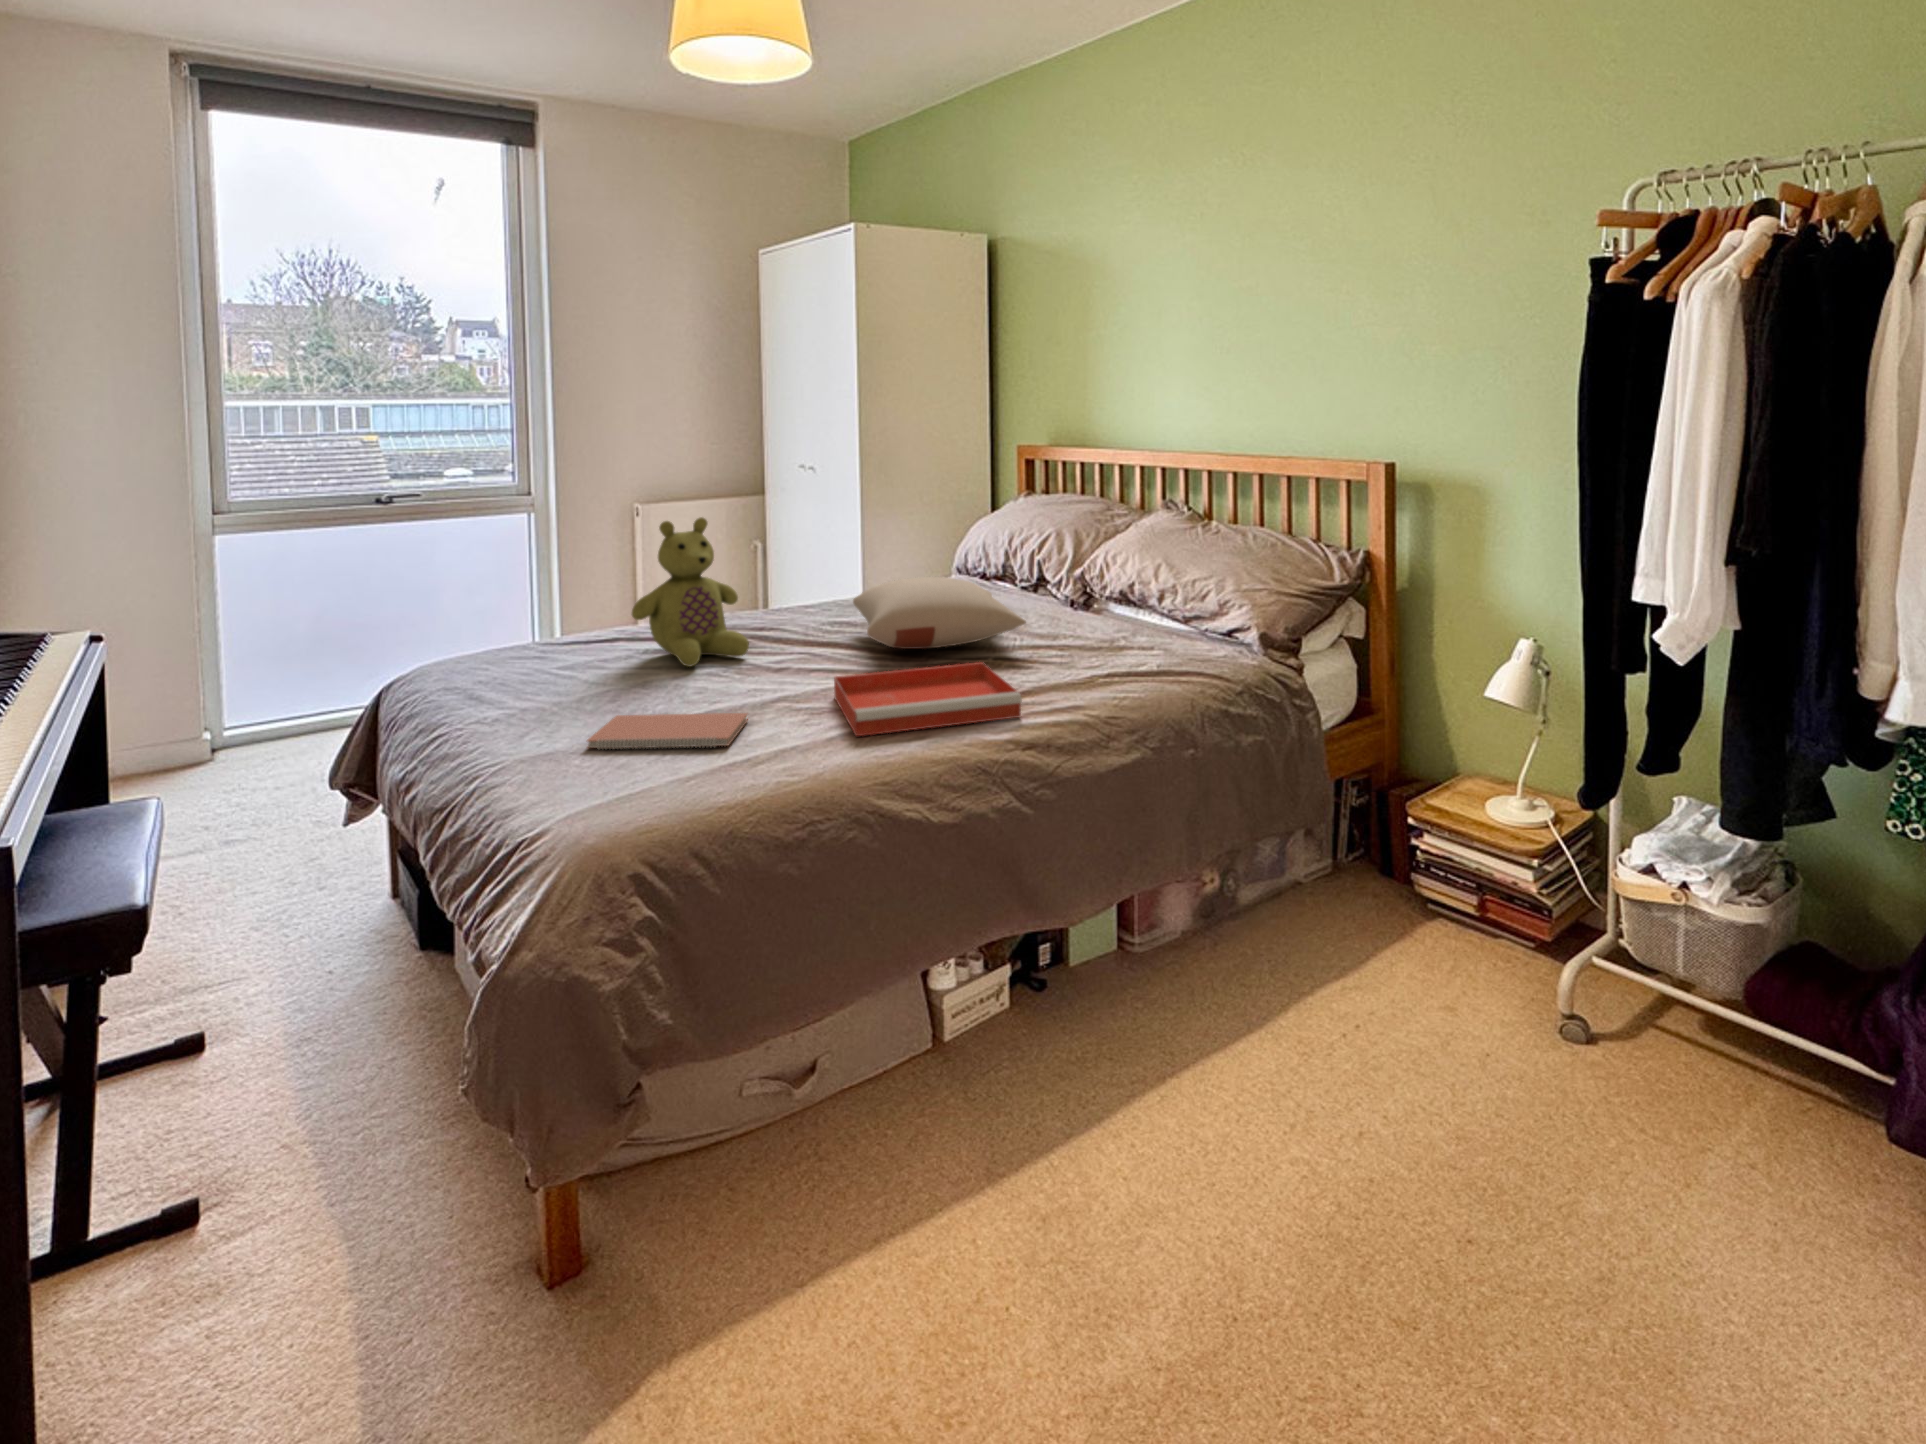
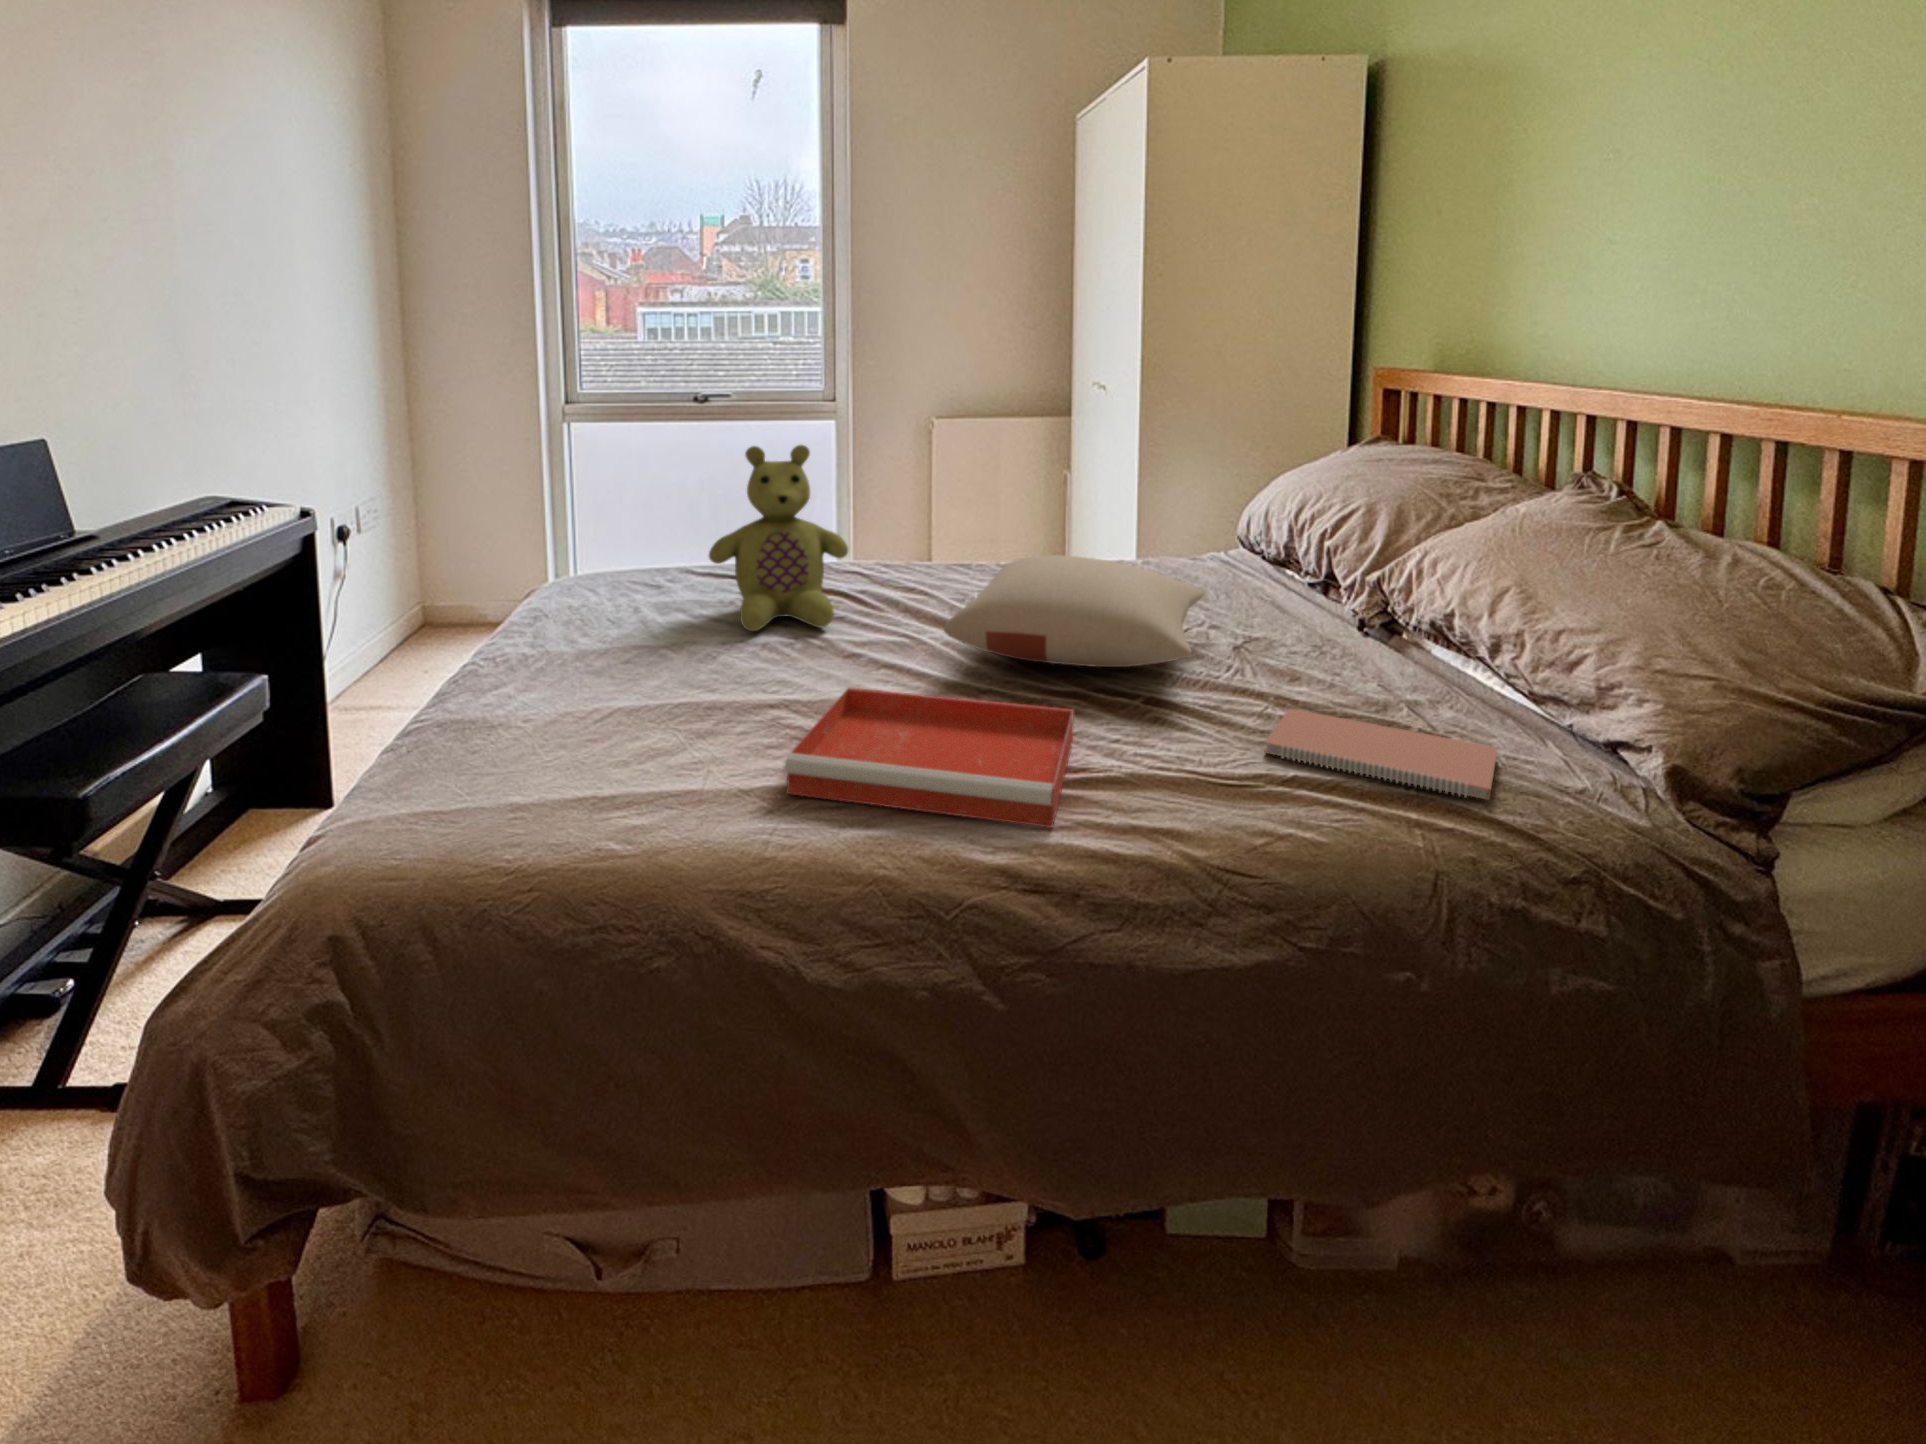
notebook: present [587,713,748,749] -> present [1264,709,1497,800]

